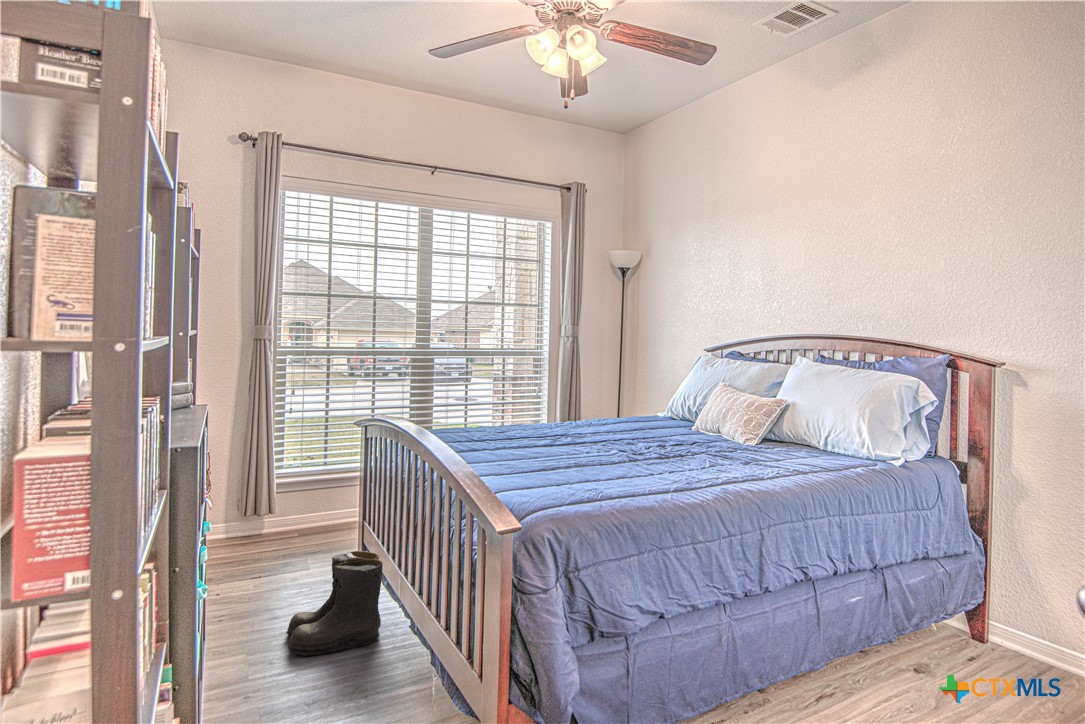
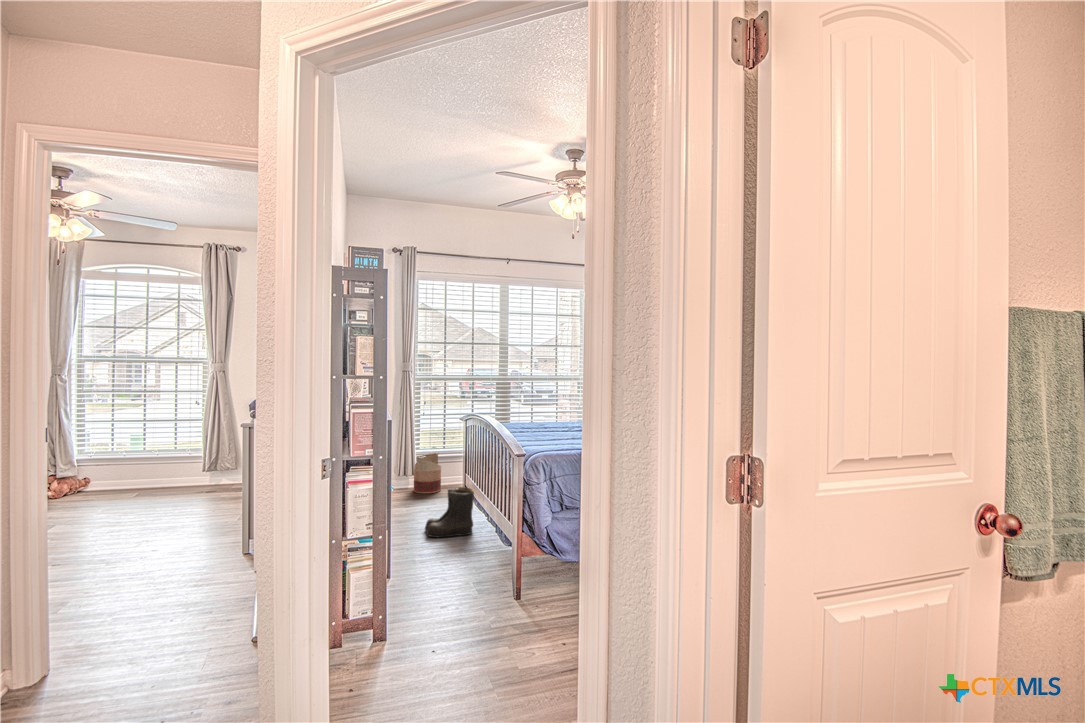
basket: none [272,473,320,543] -> present [414,453,441,493]

